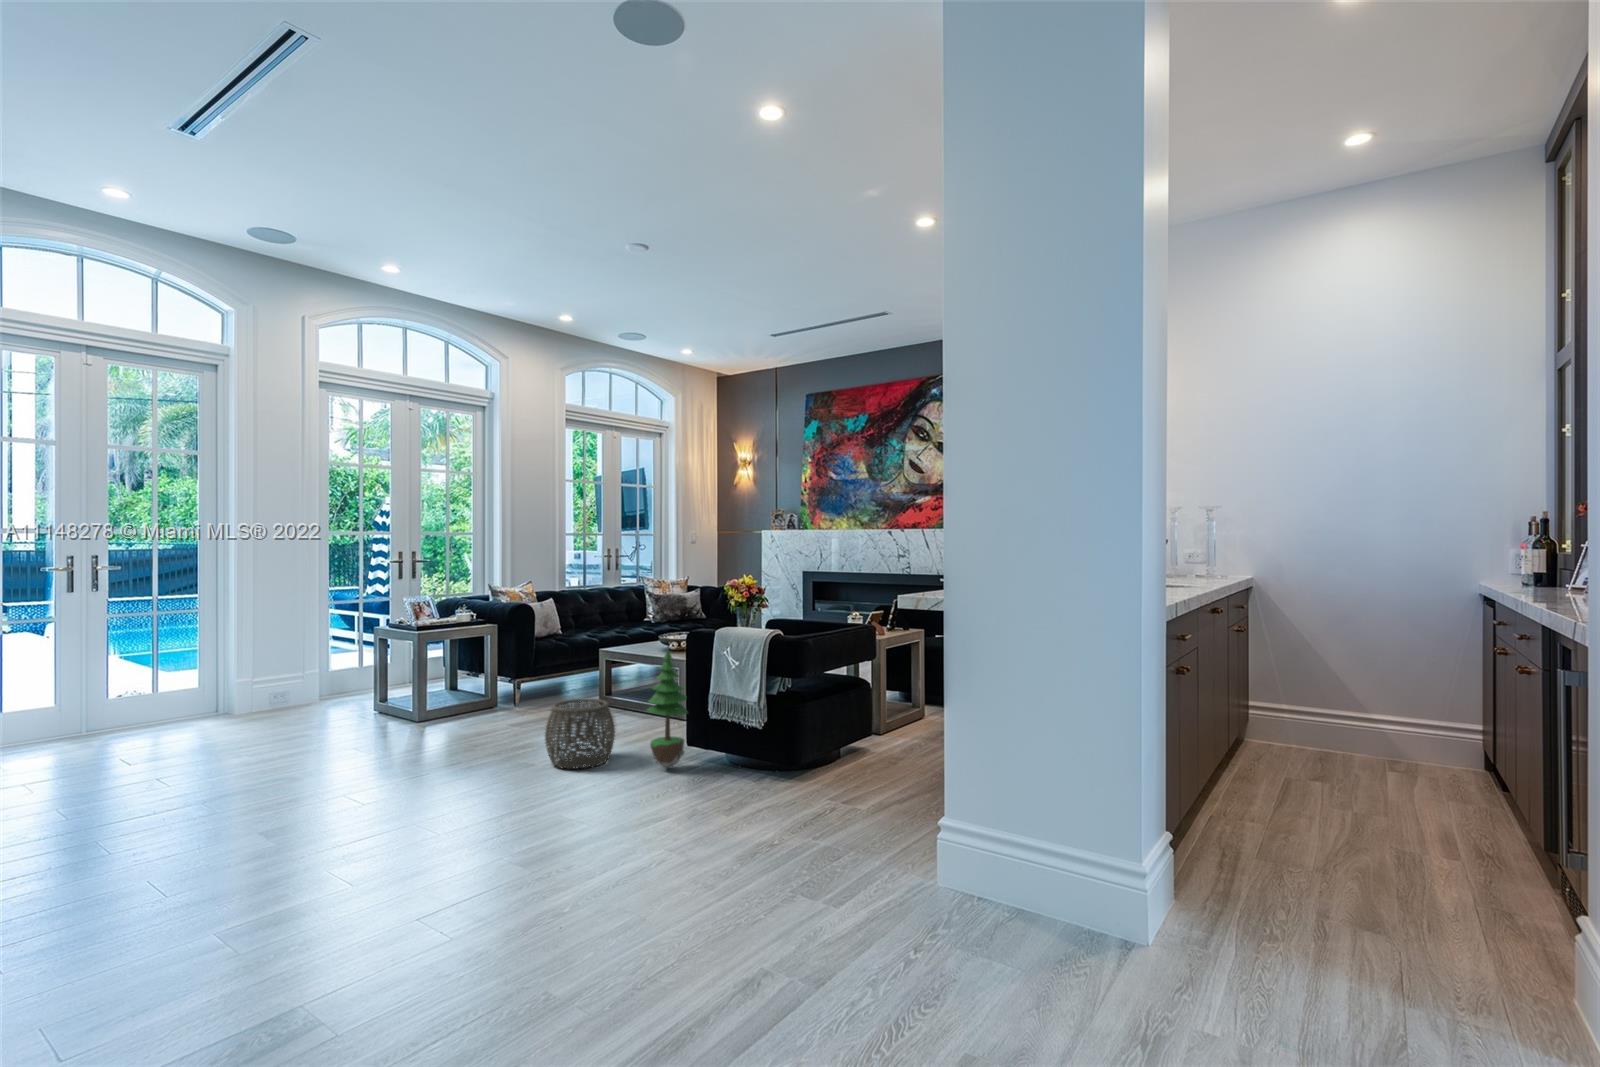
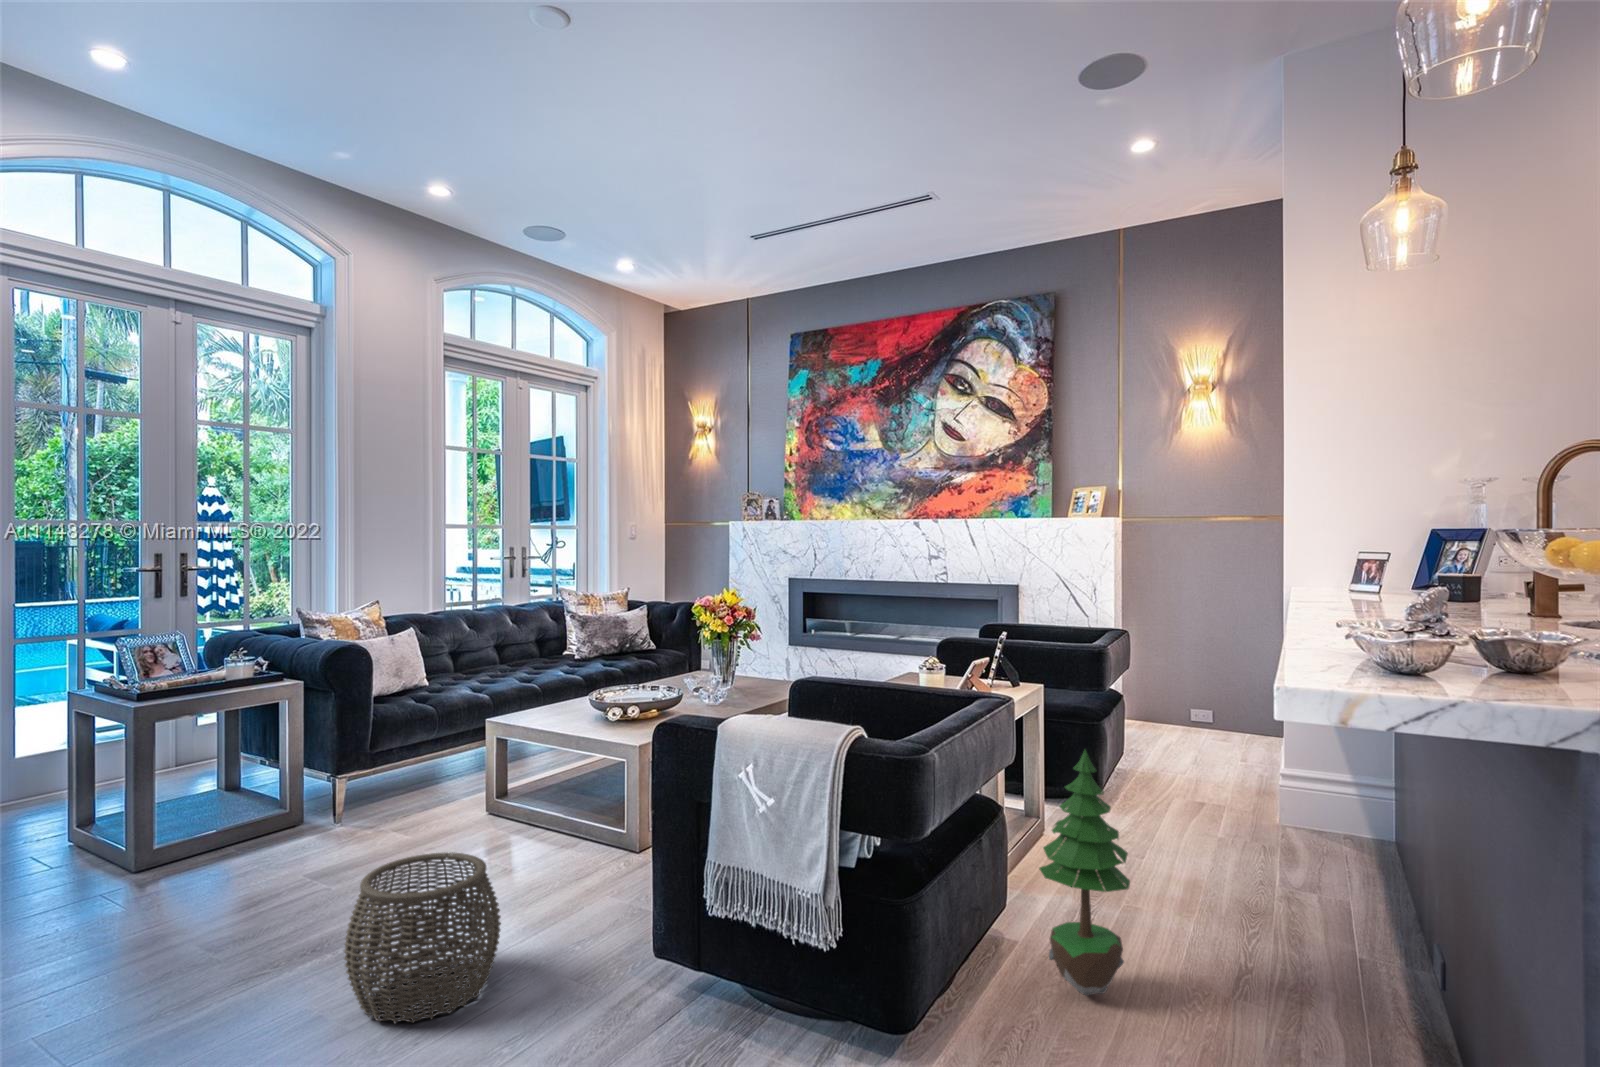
potted tree: present [646,650,687,769] -> present [1039,750,1130,996]

